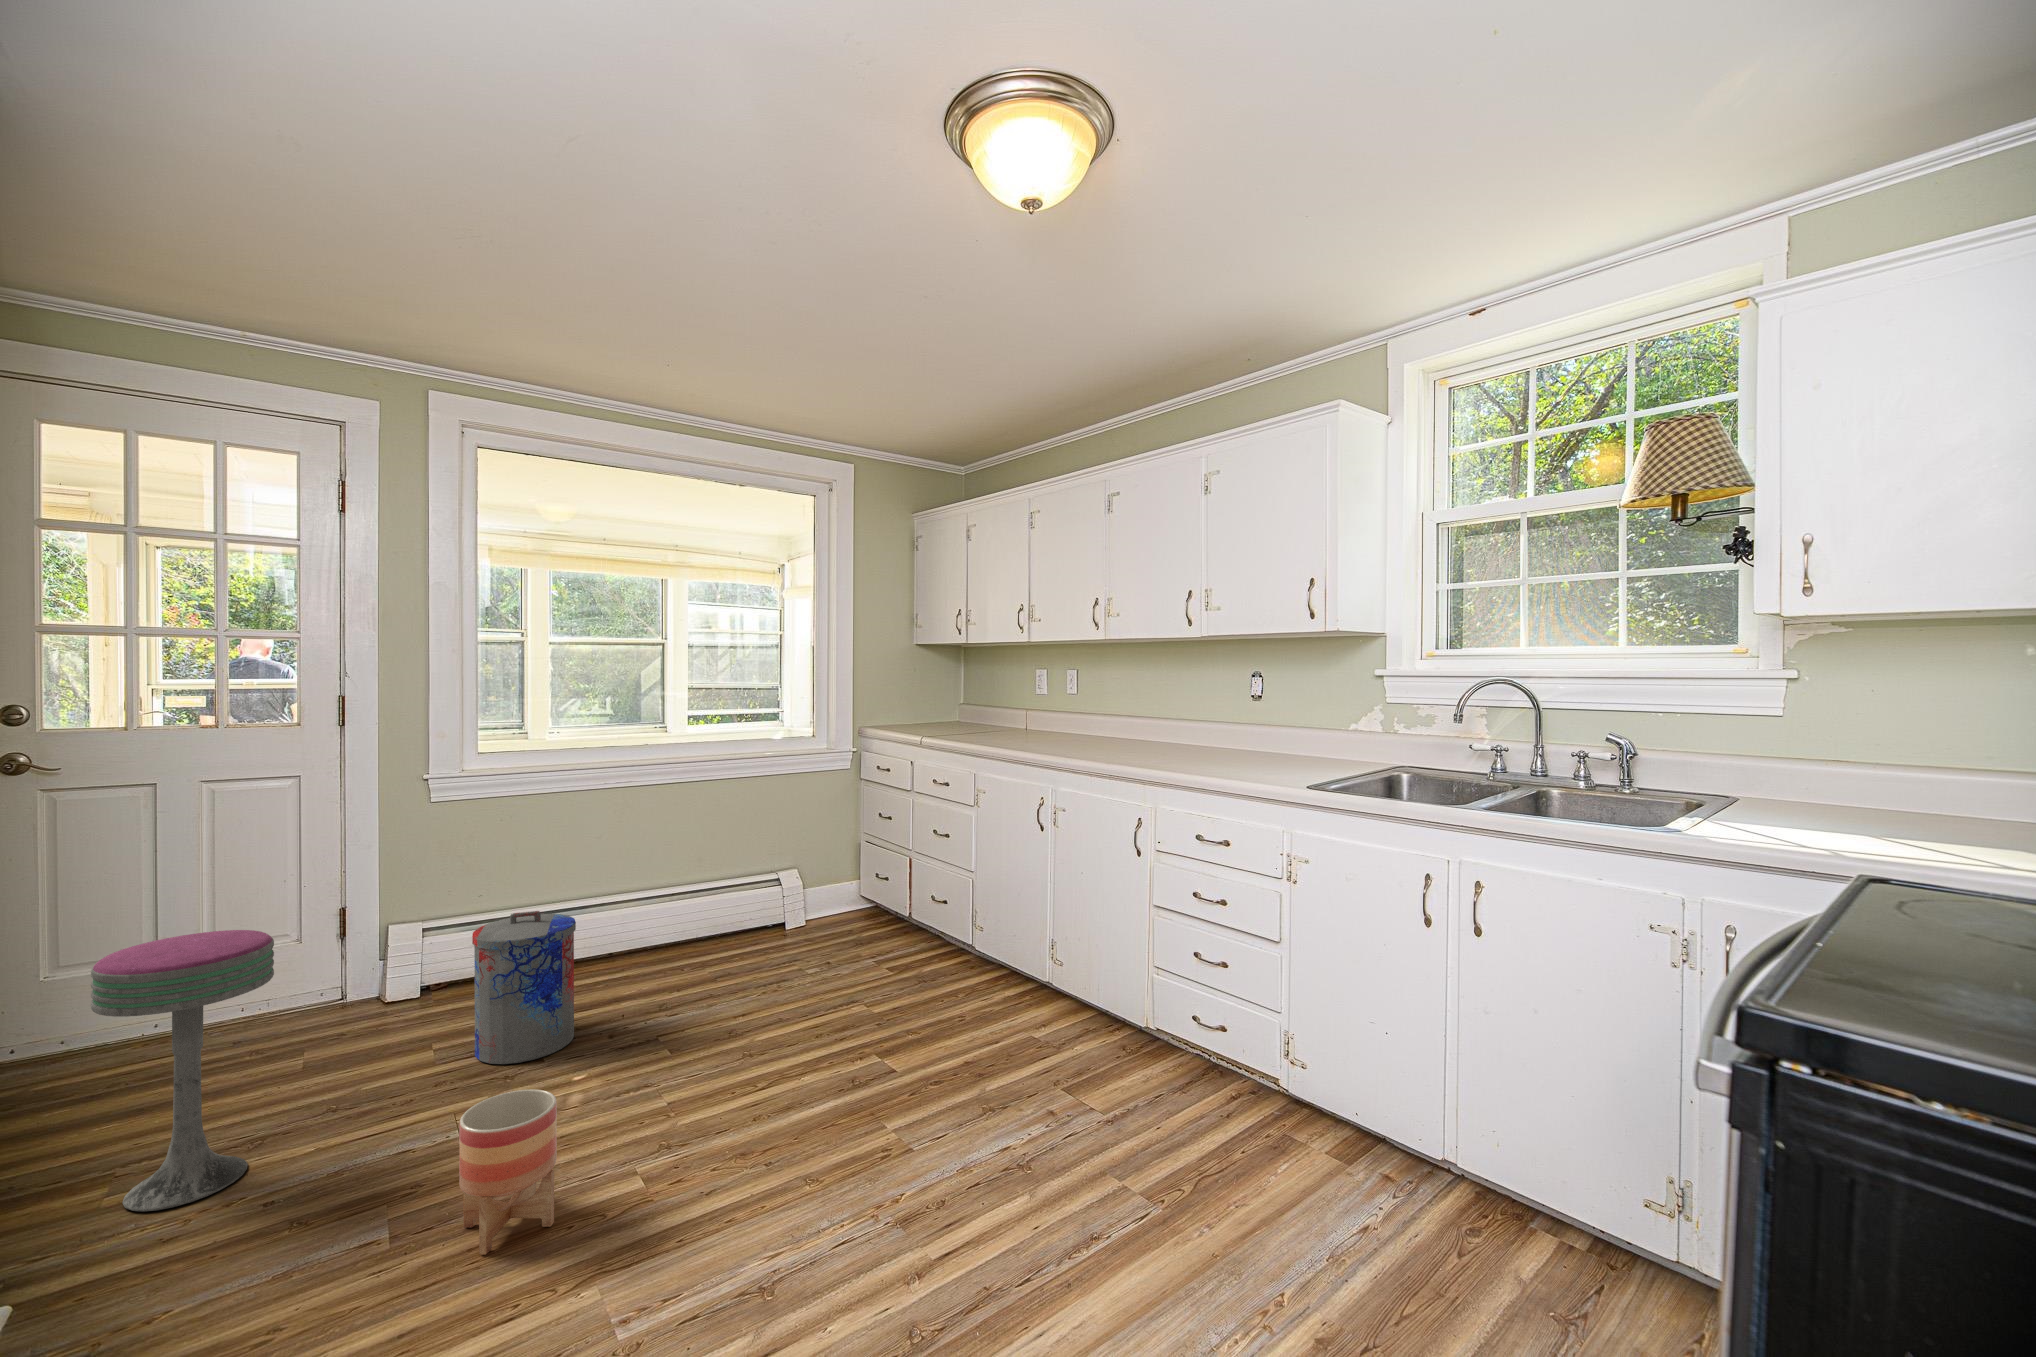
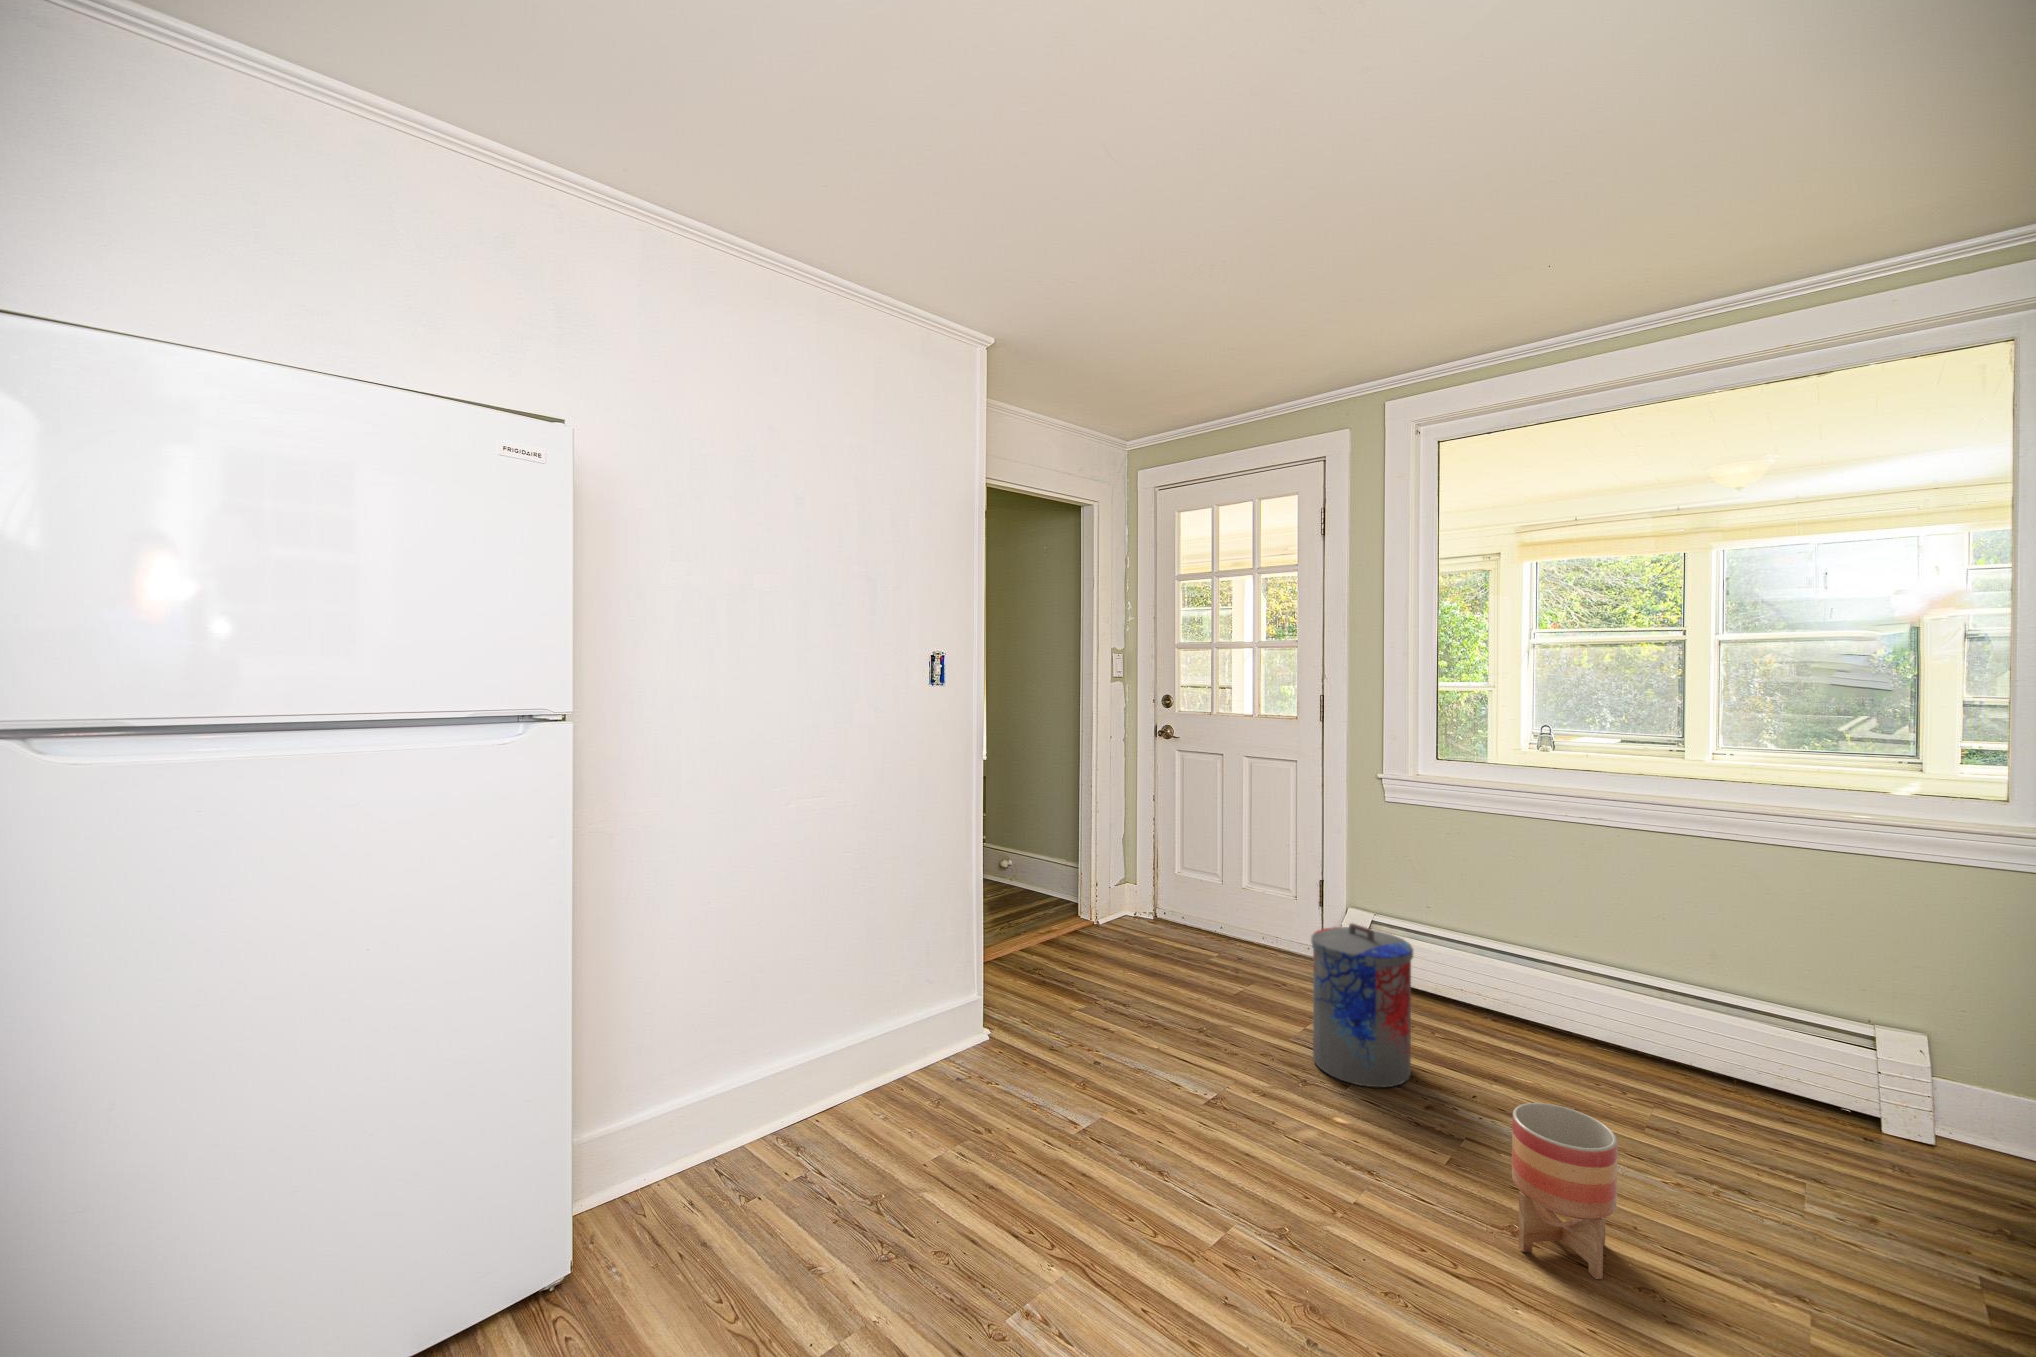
bar stool: present [91,930,274,1212] -> none [1059,853,1148,1038]
planter: present [459,1089,557,1254] -> present [1512,1103,1617,1279]

